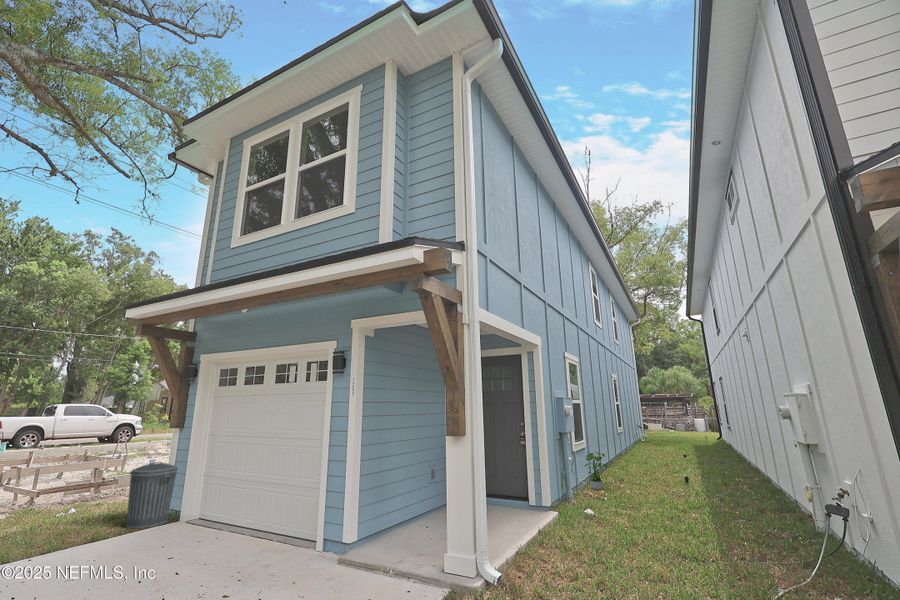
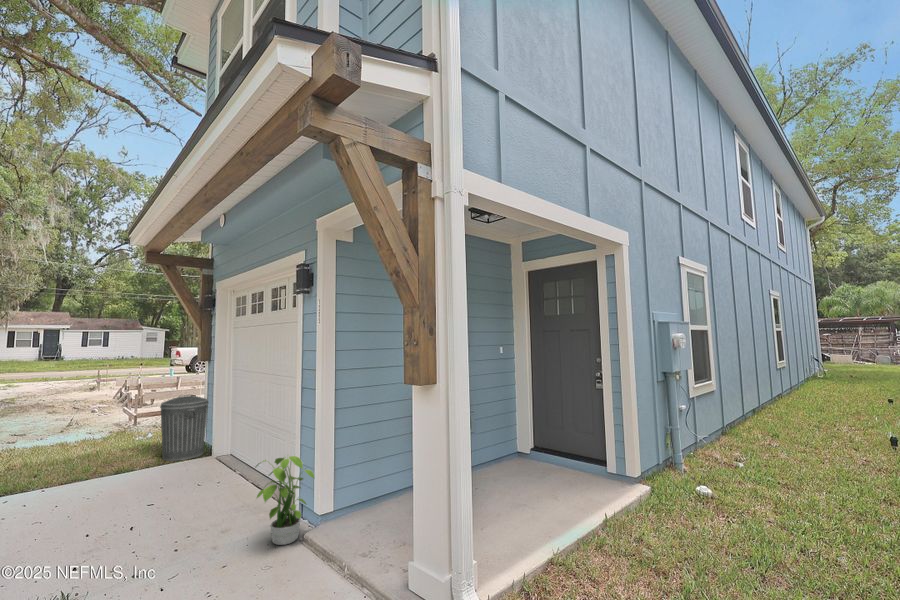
potted plant: present [585,452,607,489] -> present [255,456,314,545]

